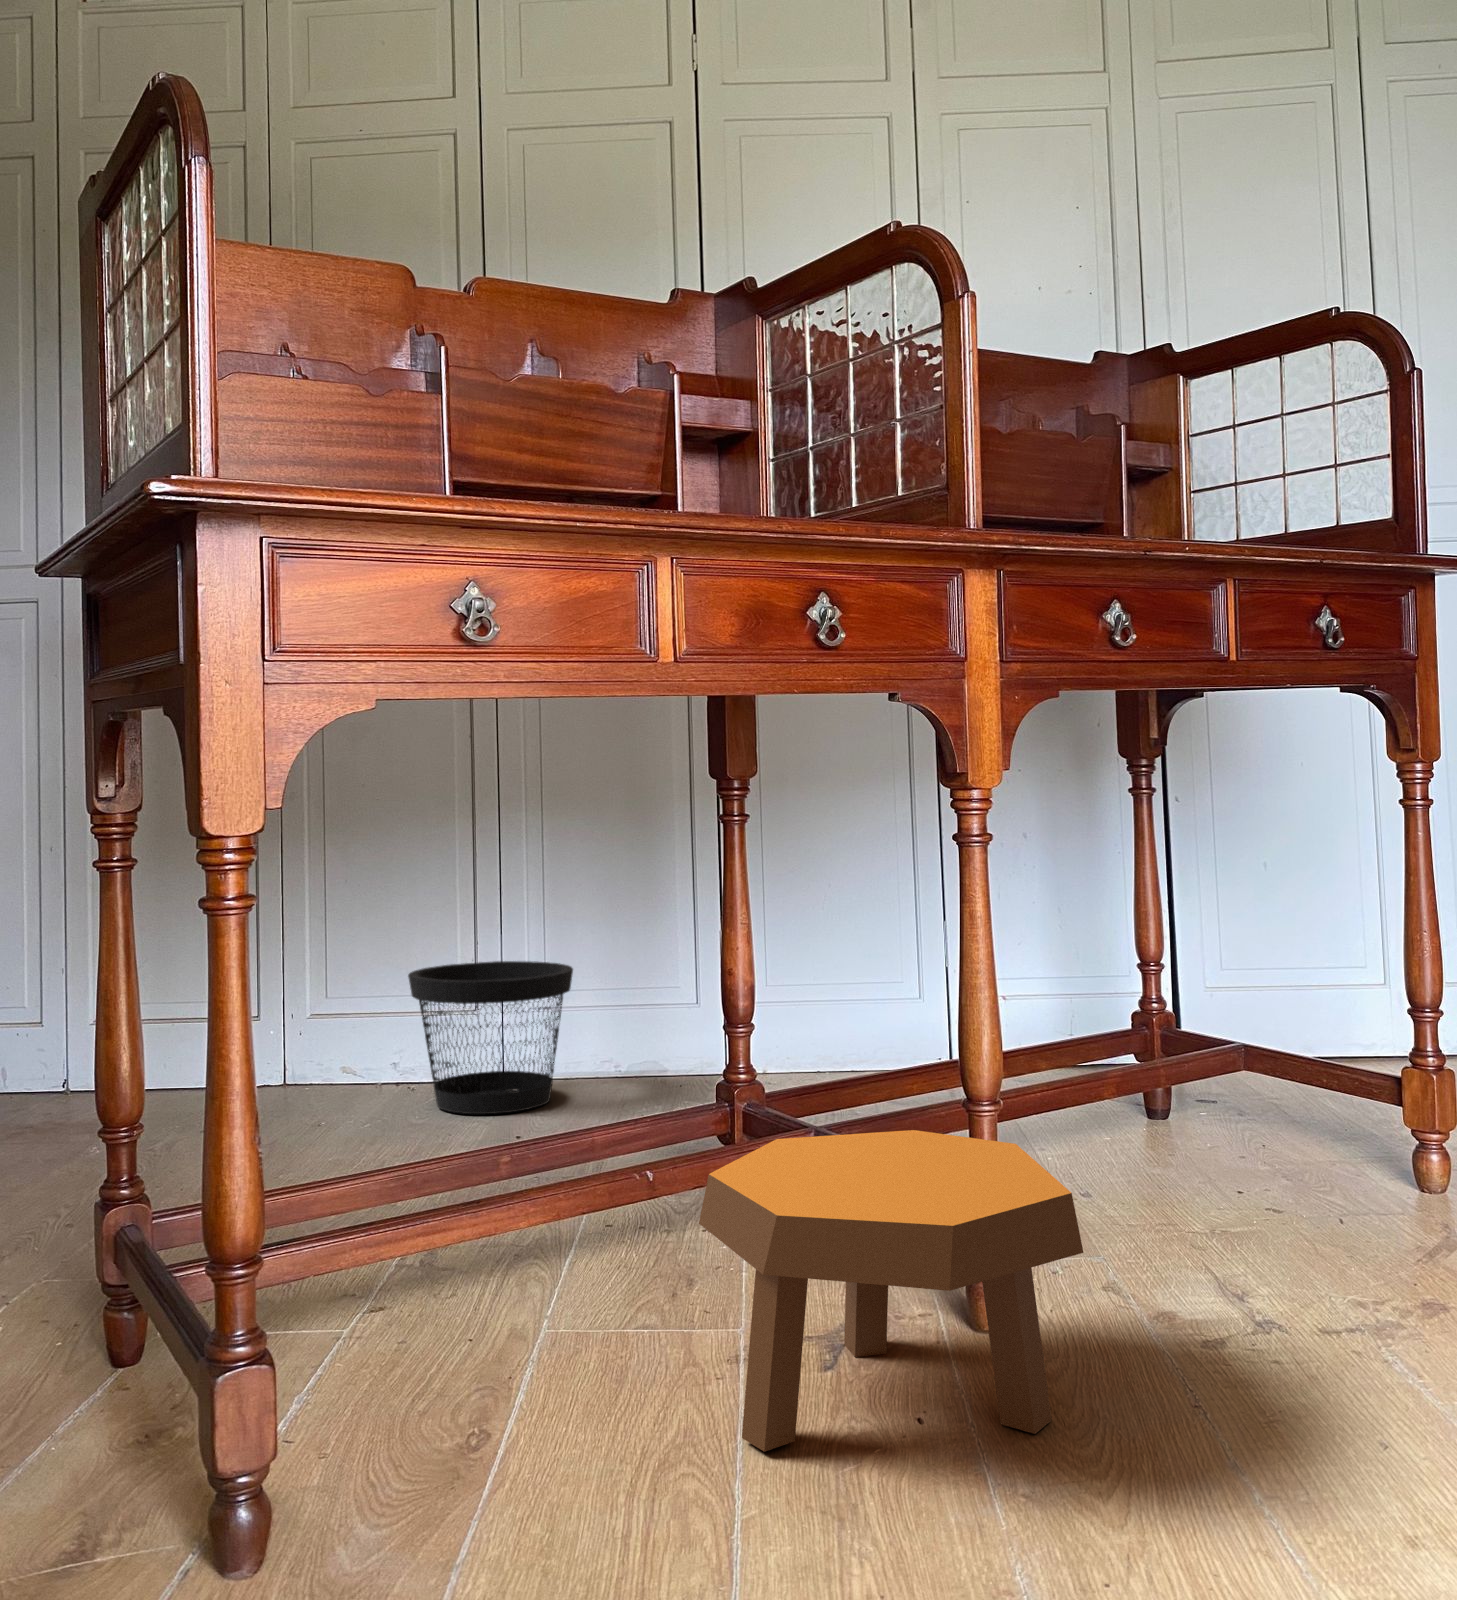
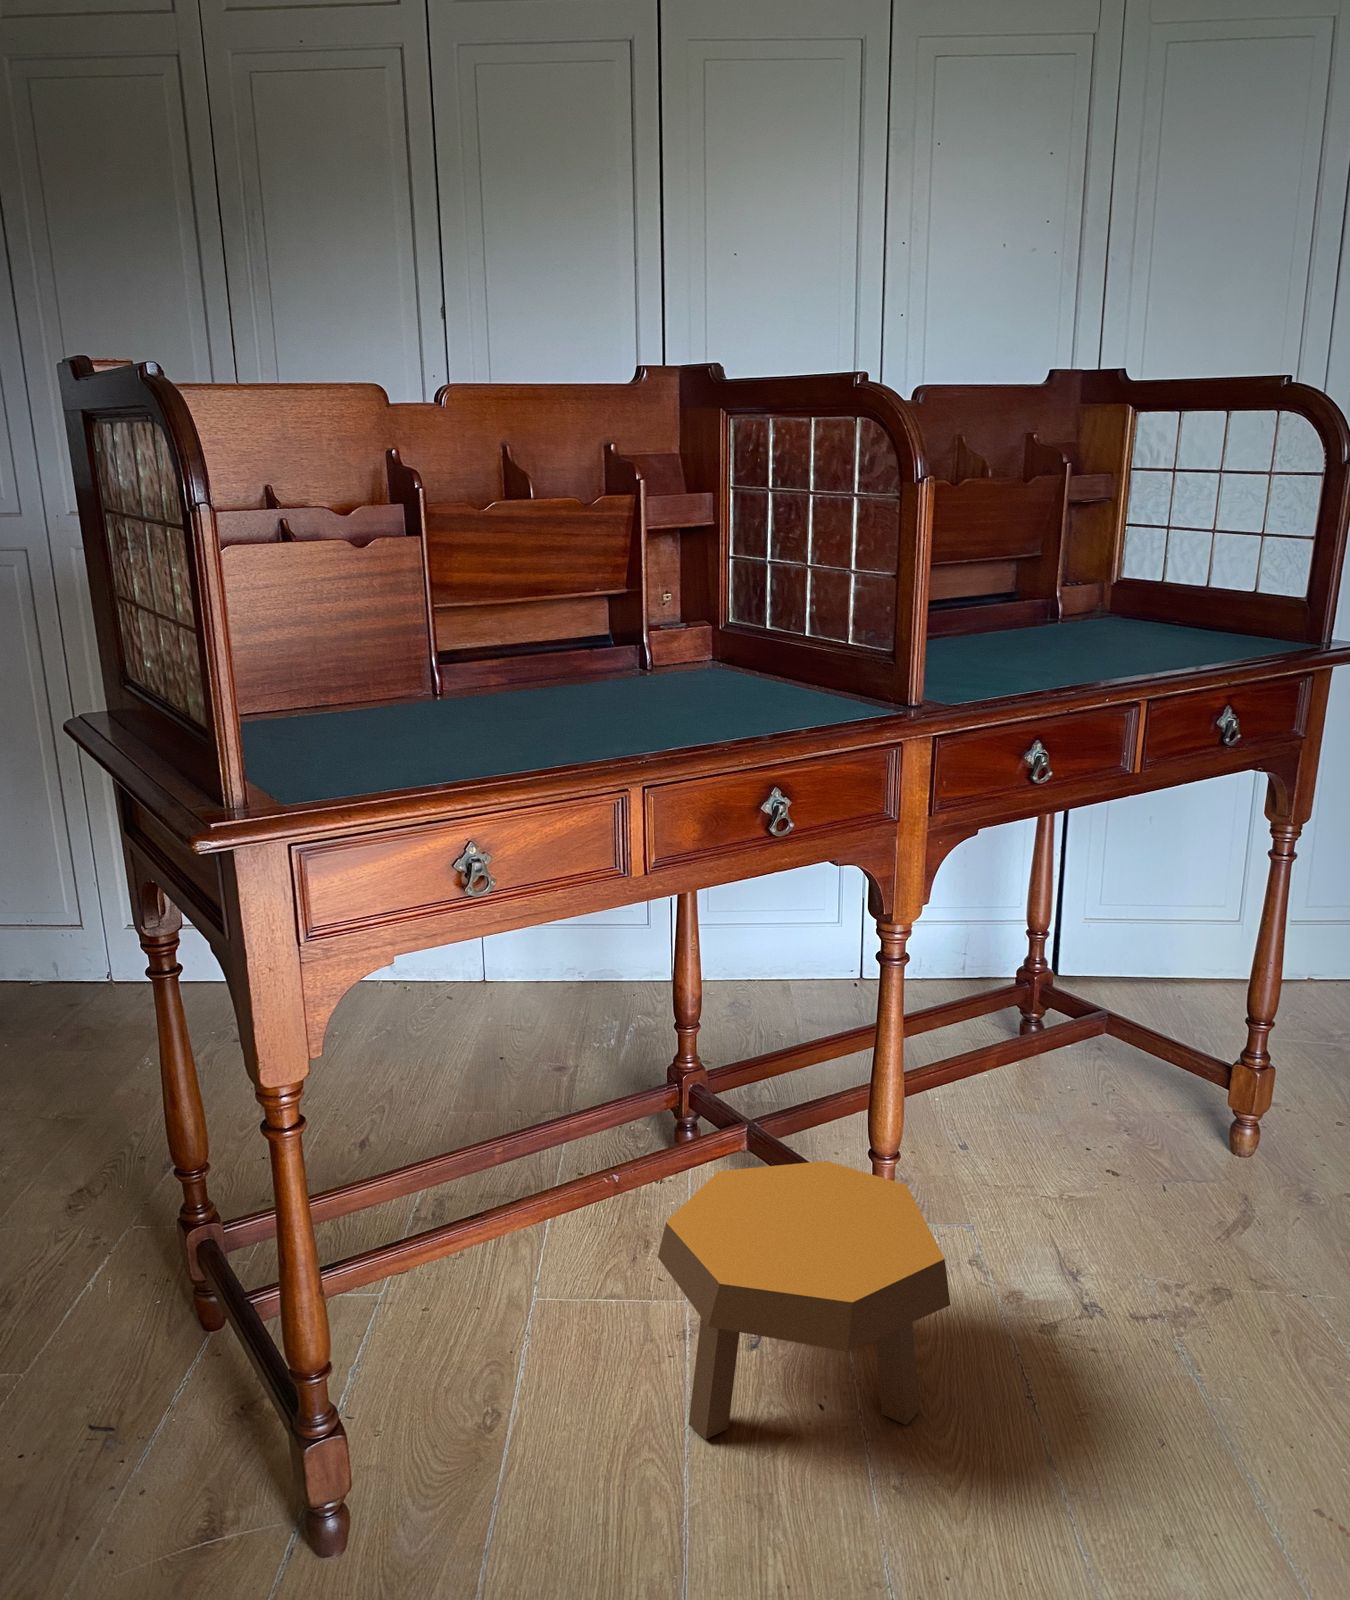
wastebasket: present [408,961,573,1114] -> none [398,887,540,1030]

